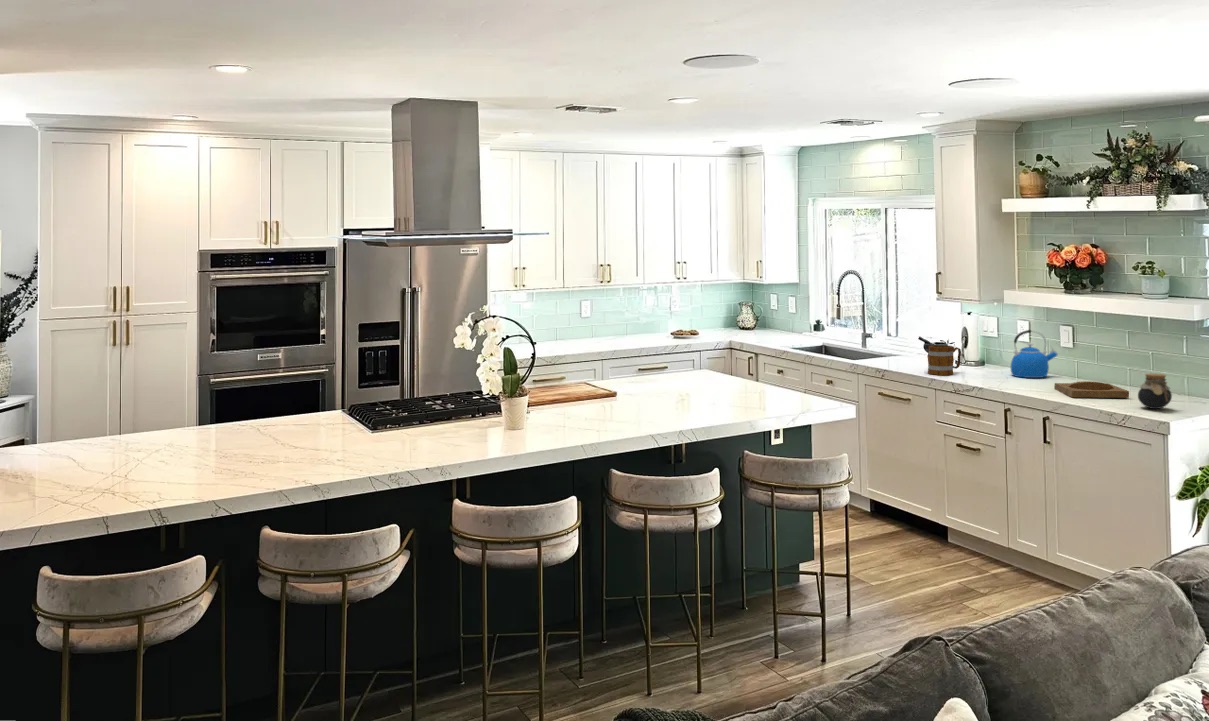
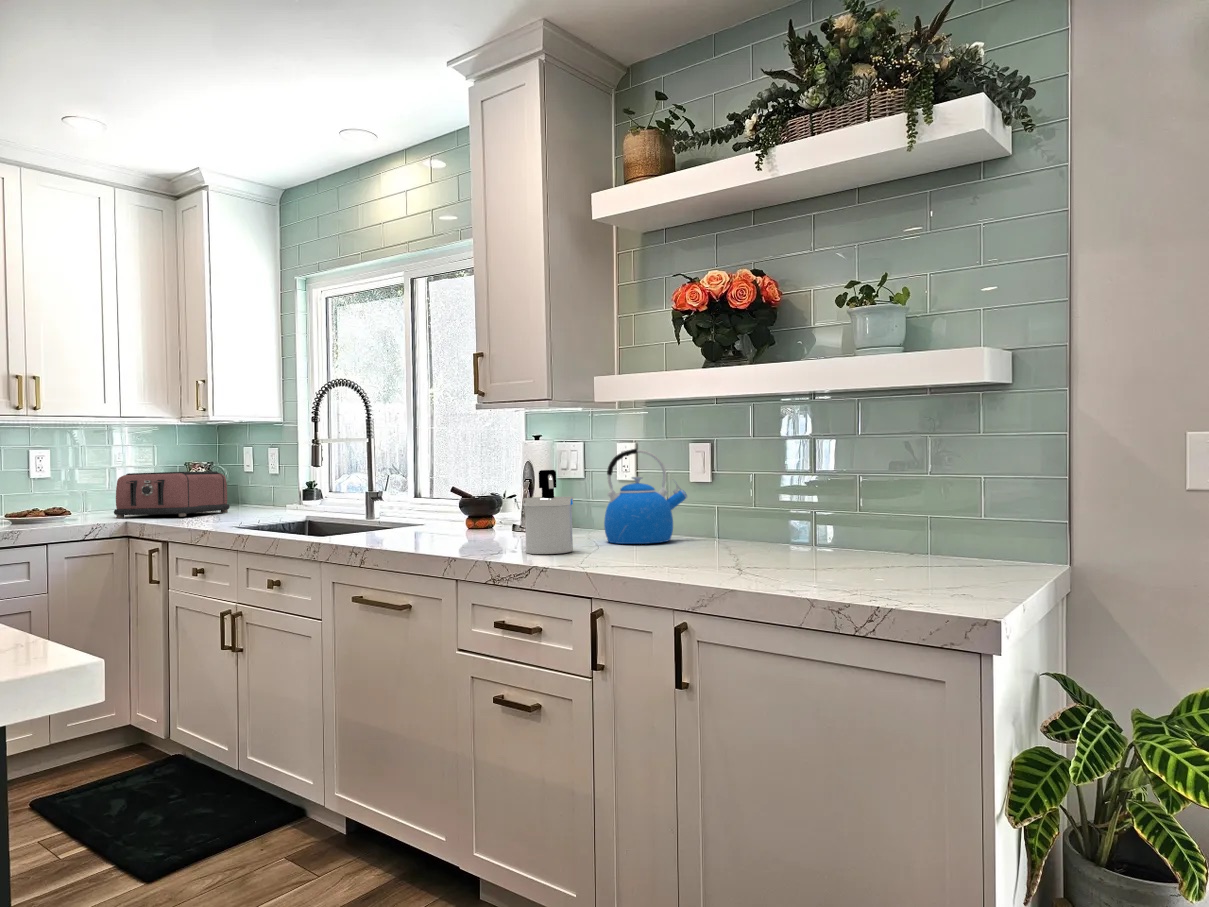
toaster: none [719,312,773,340] -> present [114,471,230,518]
soap dispenser: none [971,342,997,381] -> present [523,470,573,554]
mug: present [928,345,961,375] -> none [442,488,510,549]
jar: present [1138,374,1172,409] -> none [882,499,959,585]
tray: present [1054,381,1129,398] -> none [690,537,846,572]

